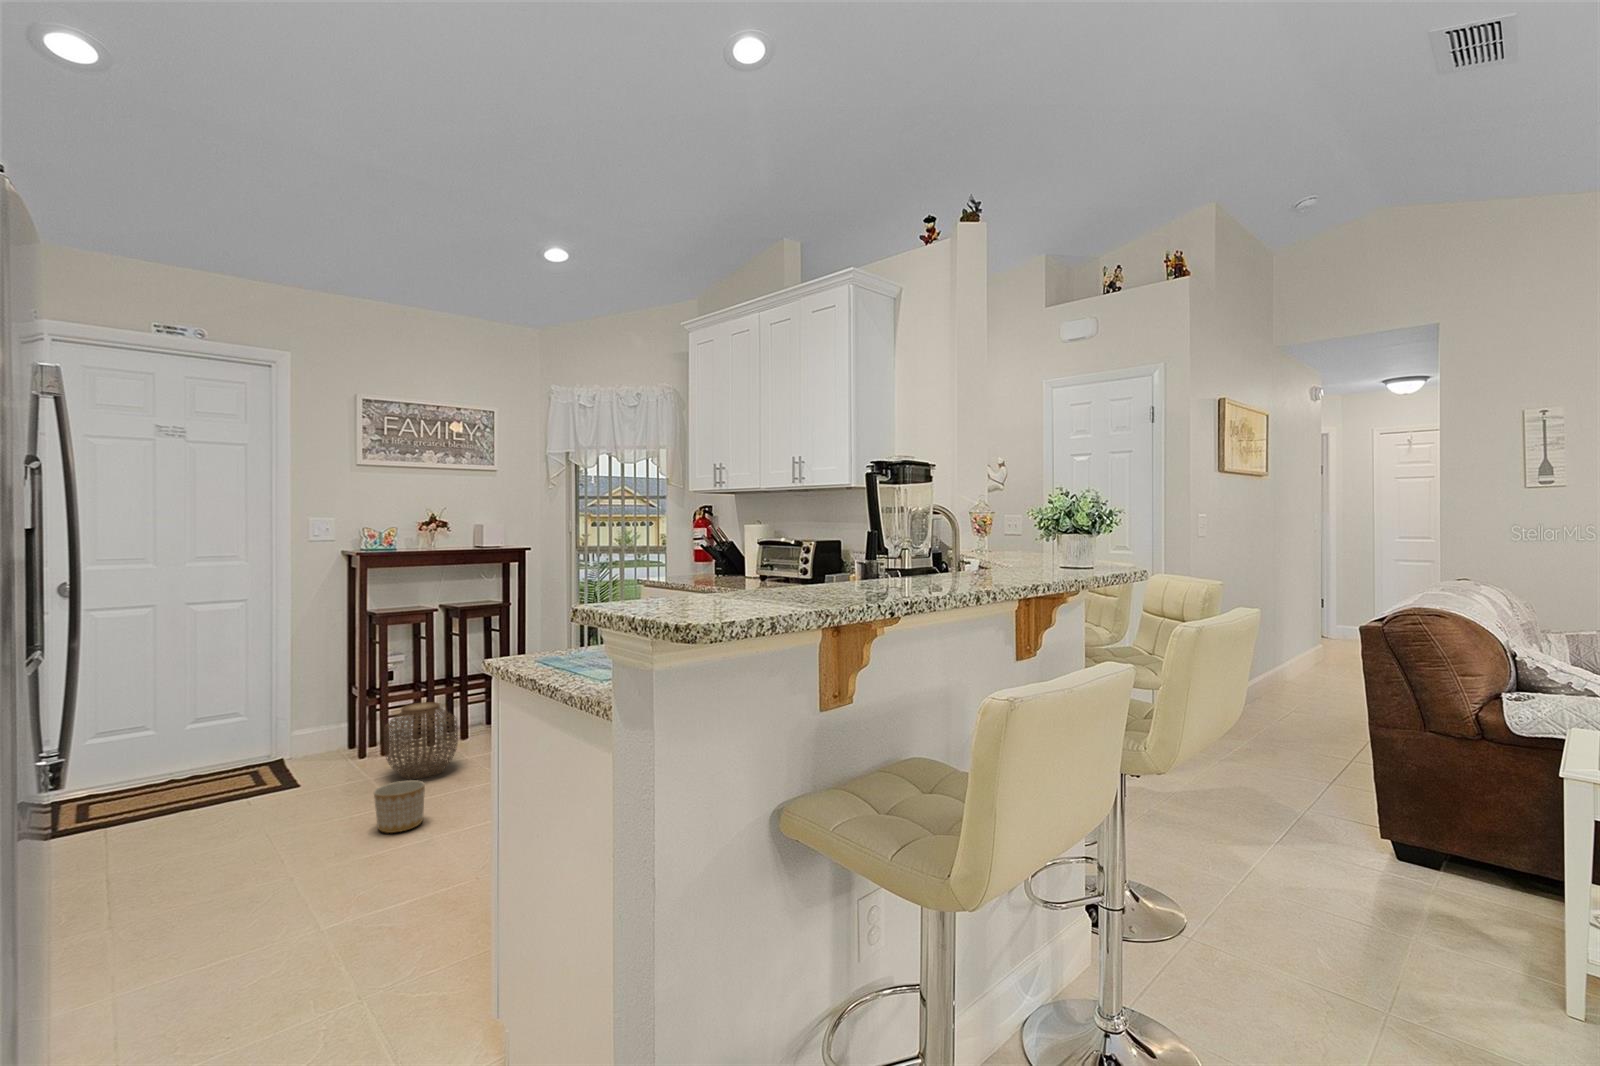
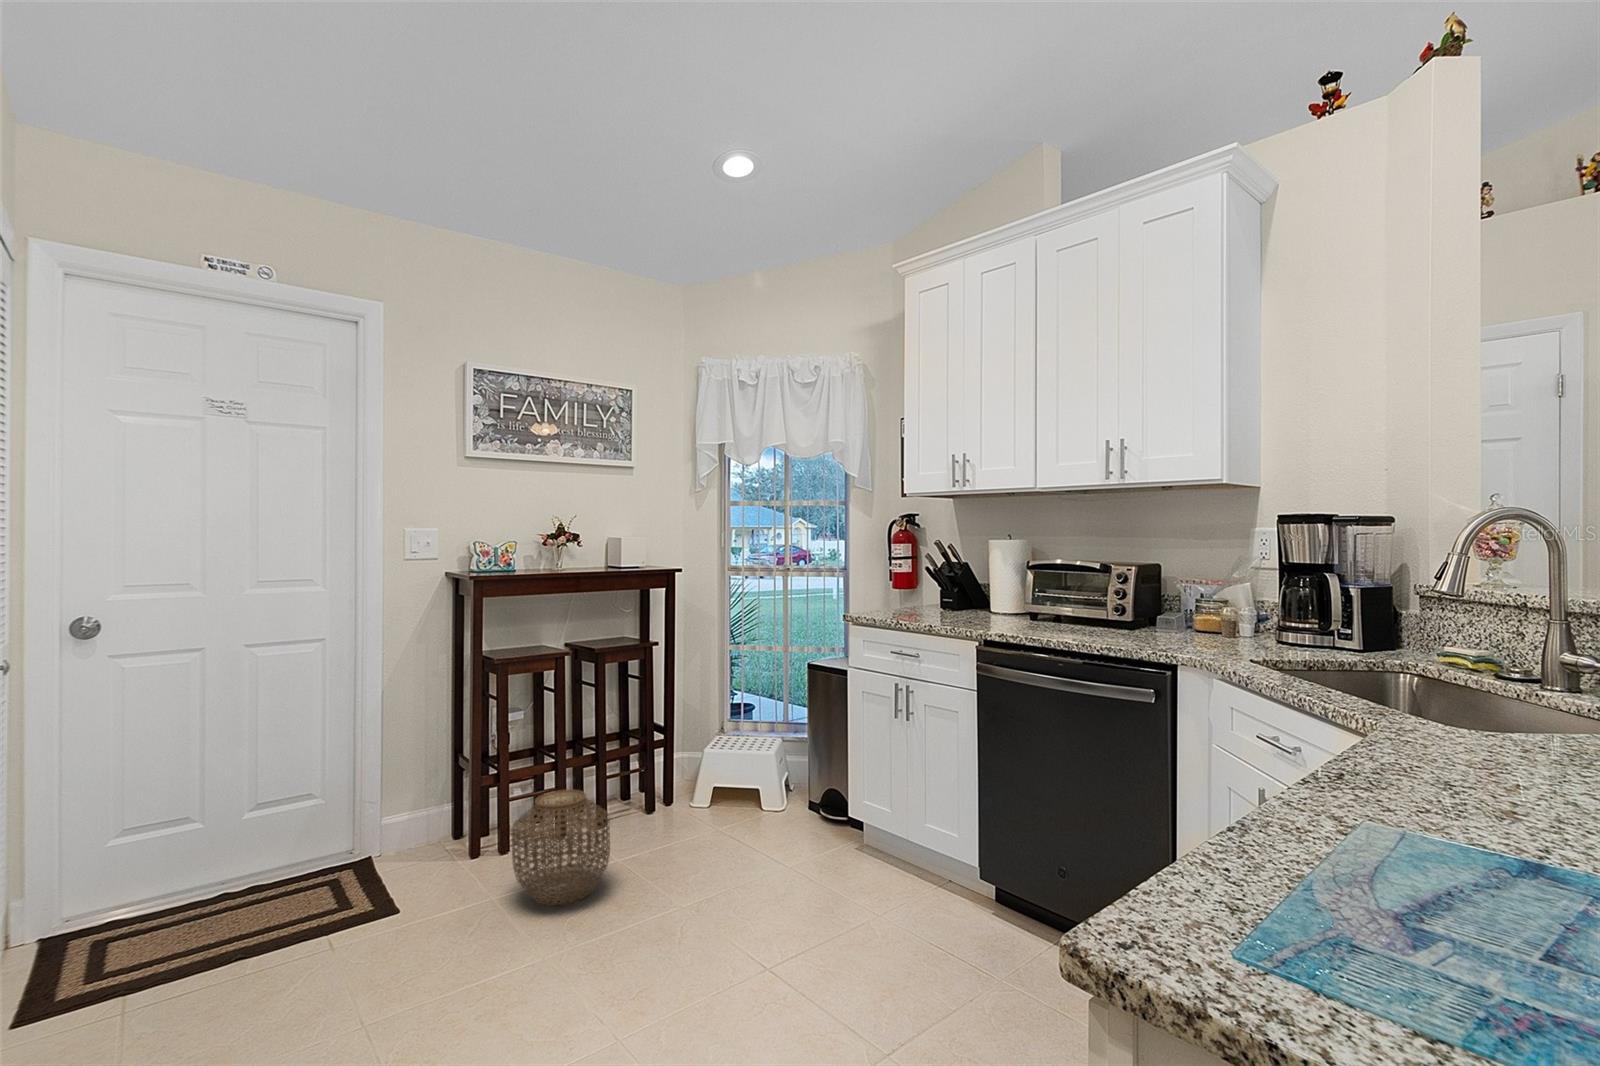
planter: present [374,780,425,833] -> none [518,934,592,1029]

